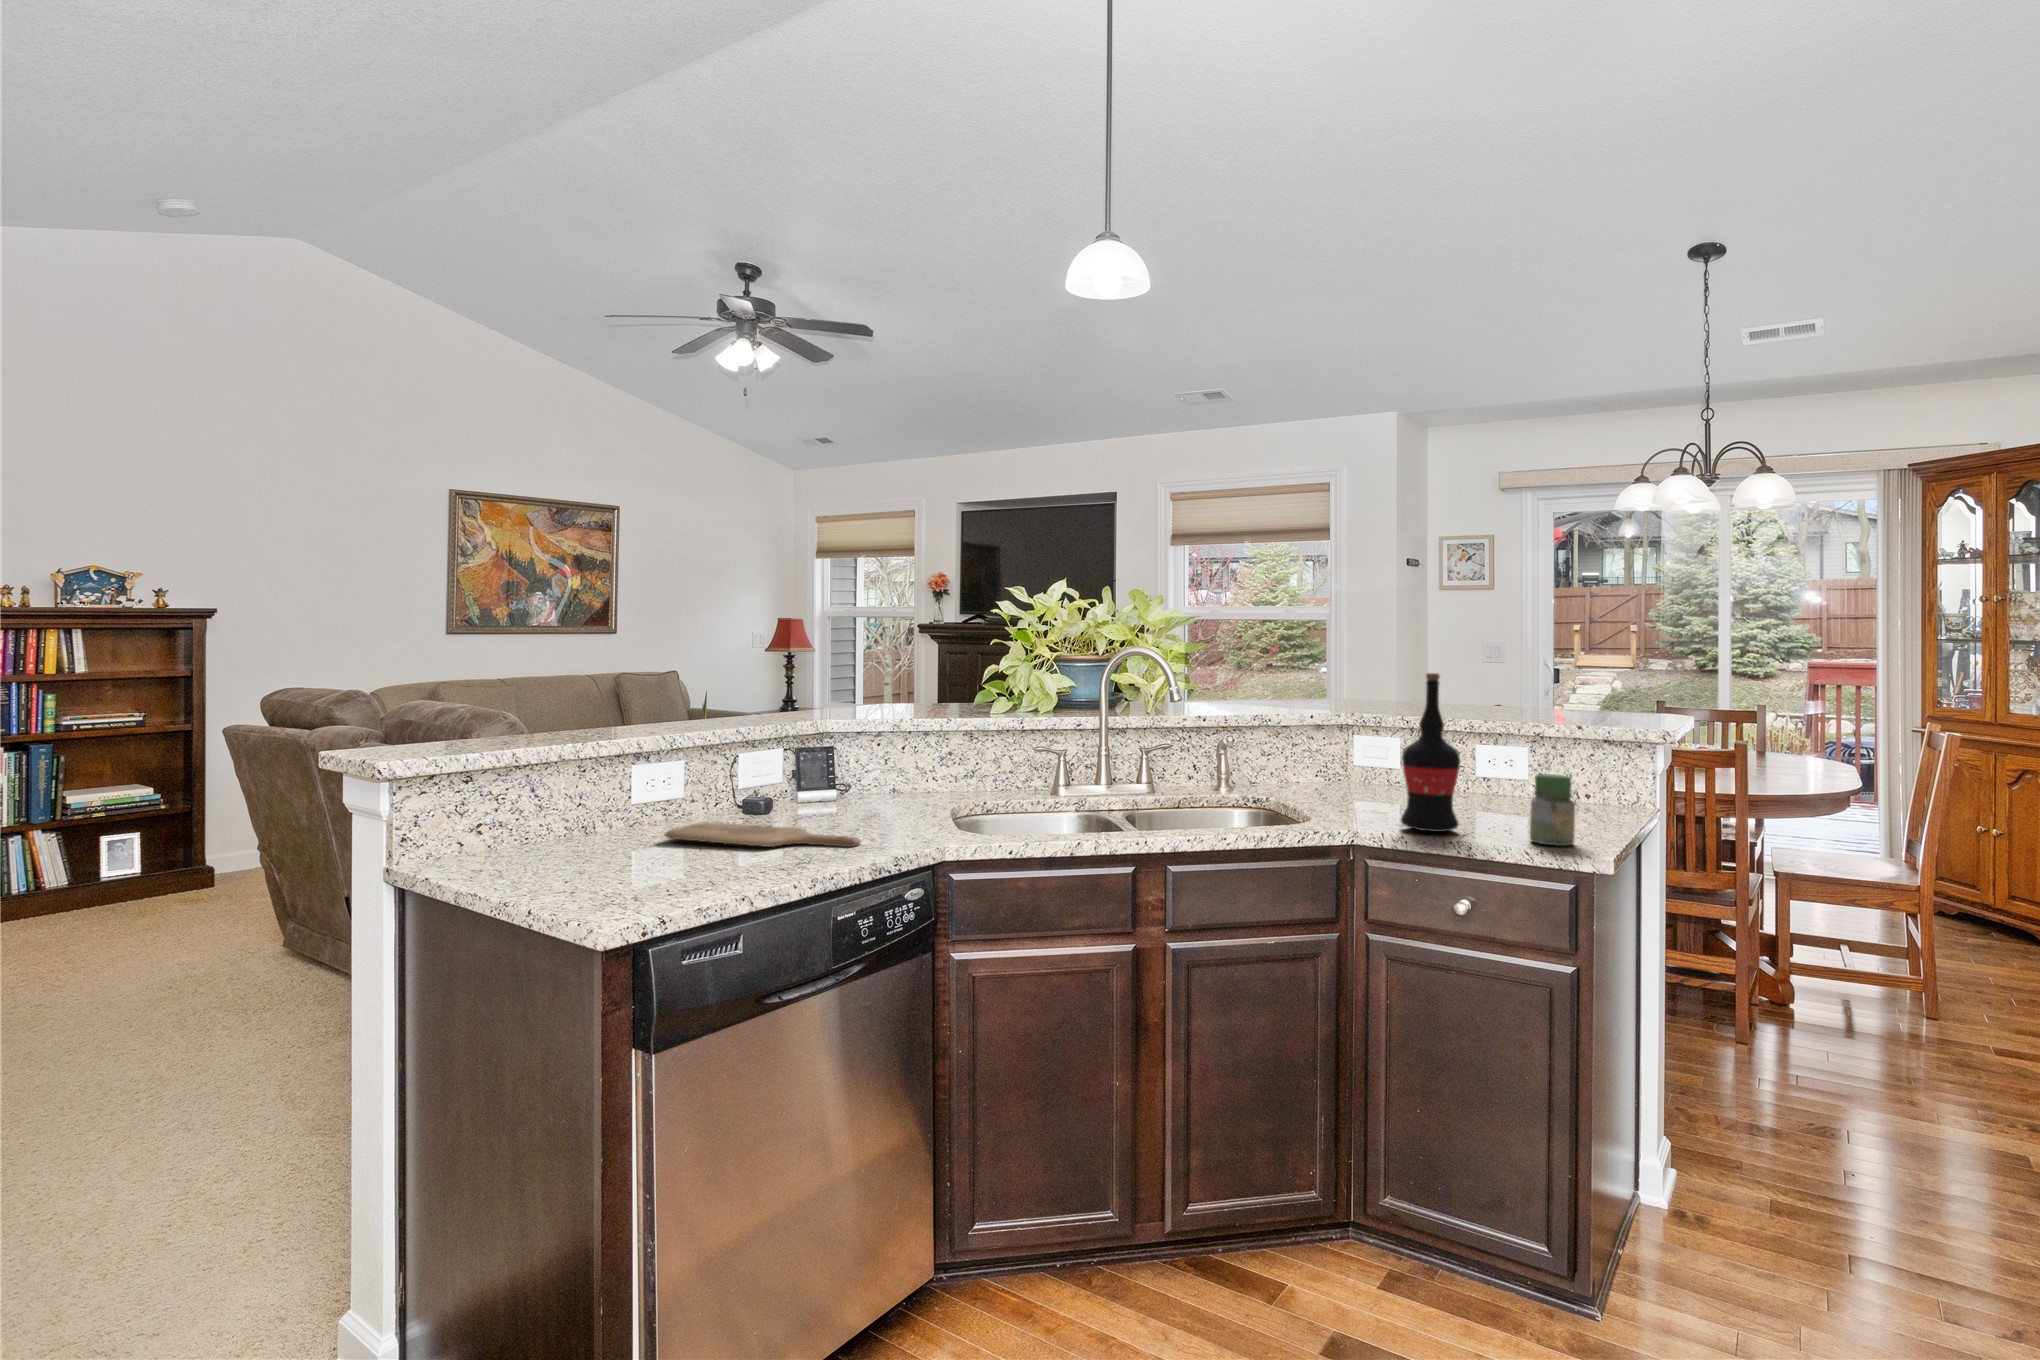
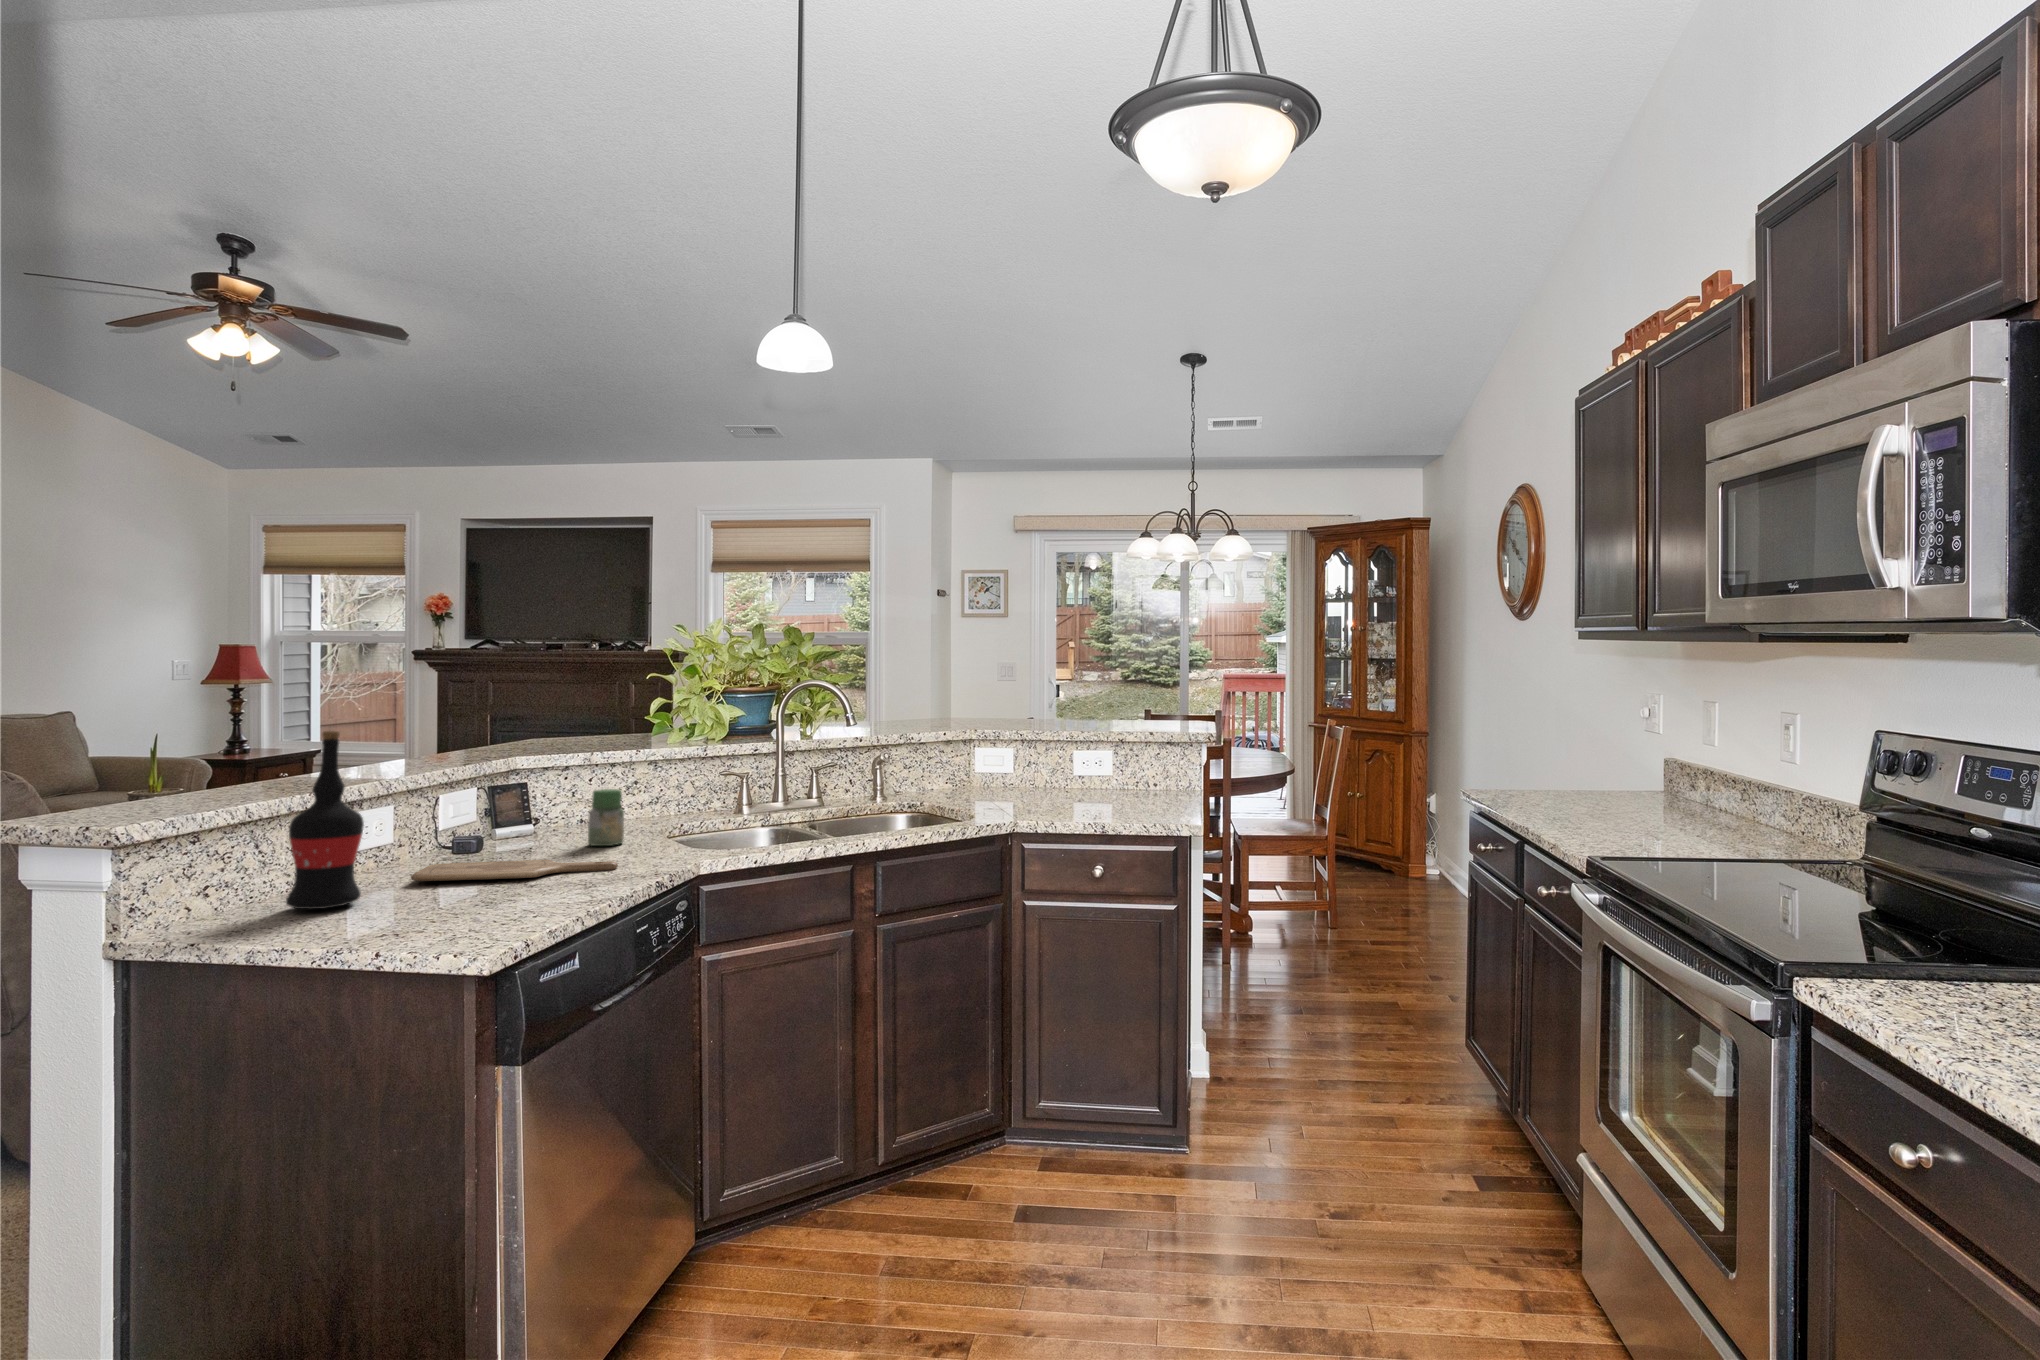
wine bottle: present [1401,673,1460,832] -> present [286,731,364,909]
jar: present [1530,774,1575,846] -> present [588,789,624,846]

